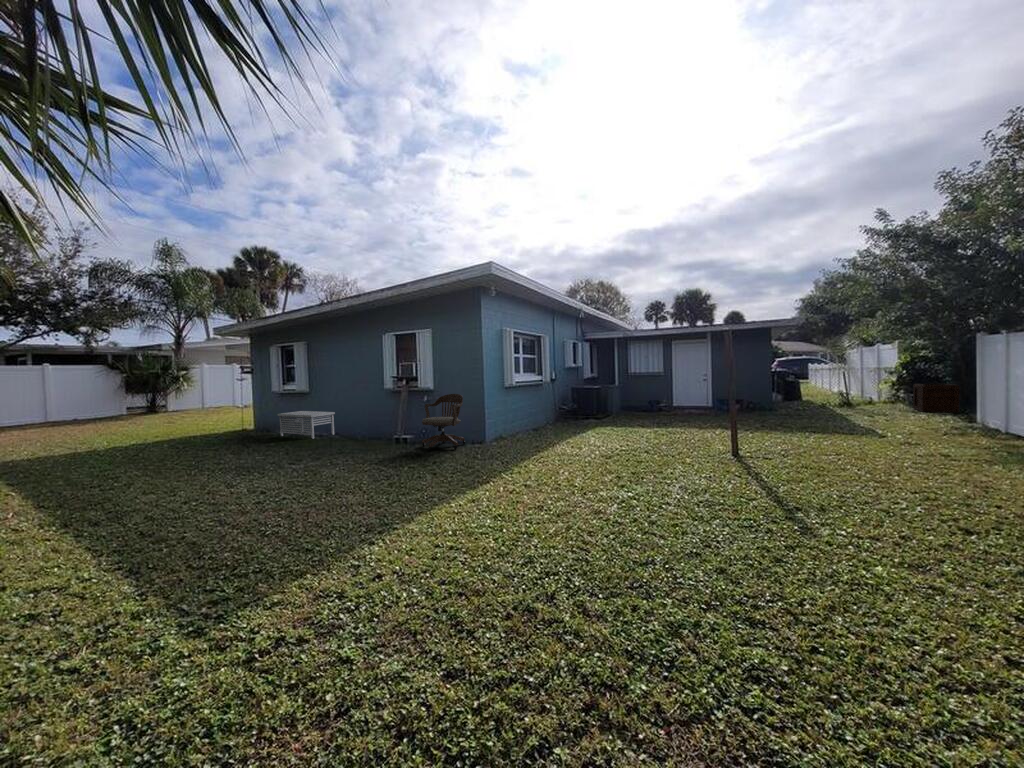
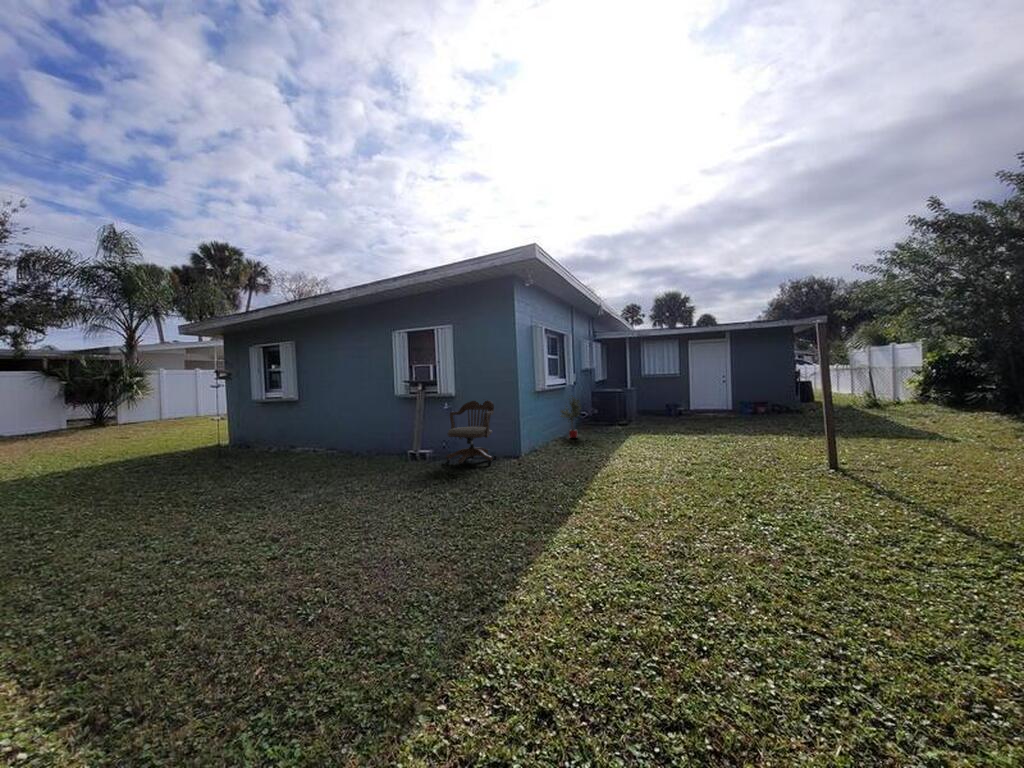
wooden crate: present [913,384,960,413] -> none [947,383,1000,413]
potted tree: none [531,391,553,429] -> present [560,397,582,438]
storage bench: present [277,411,335,439] -> none [261,422,331,455]

